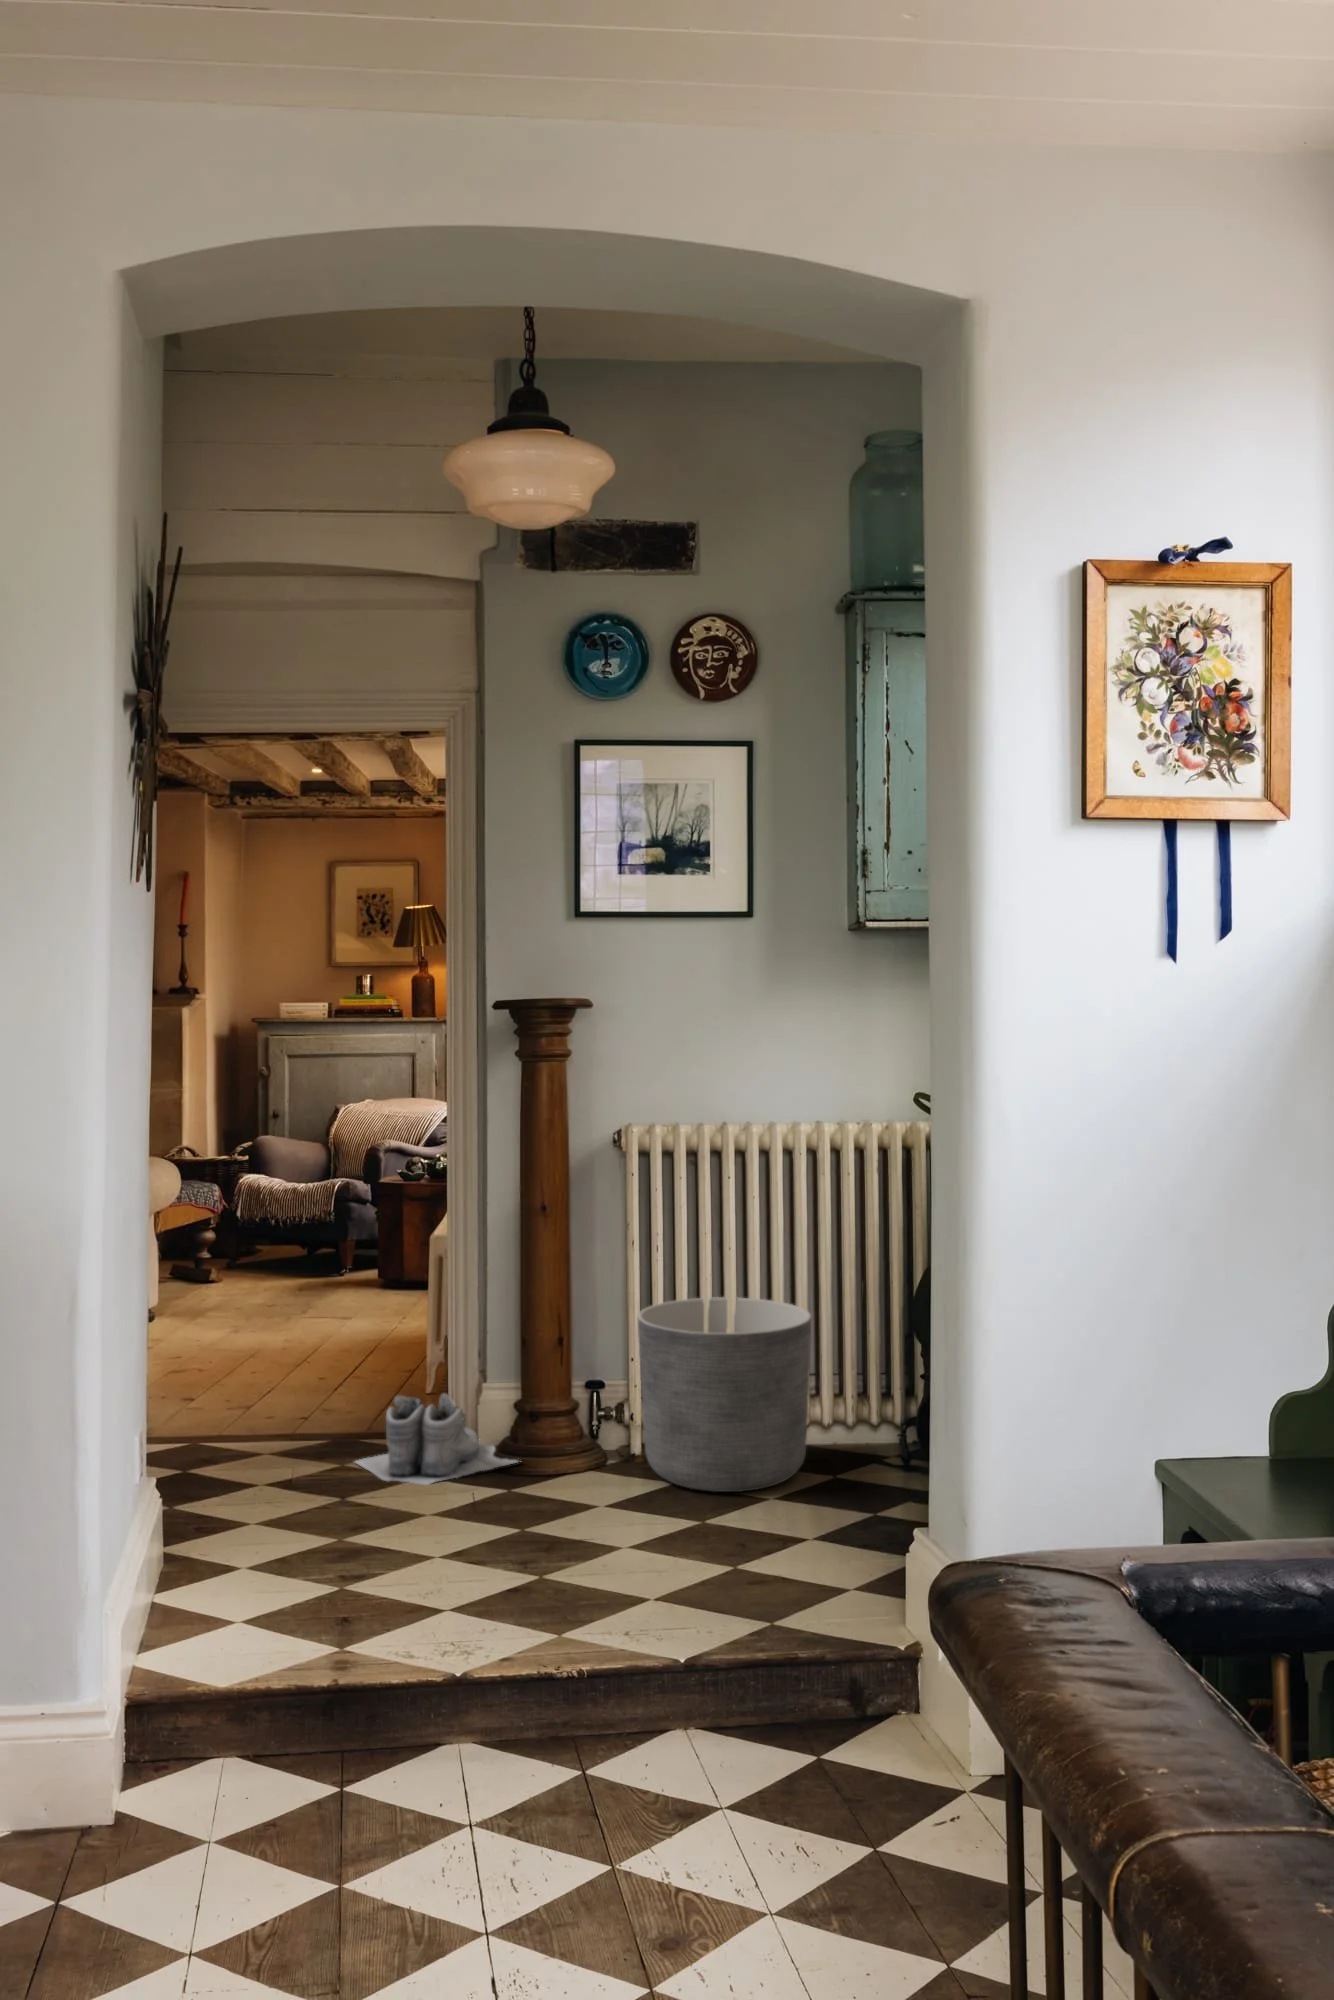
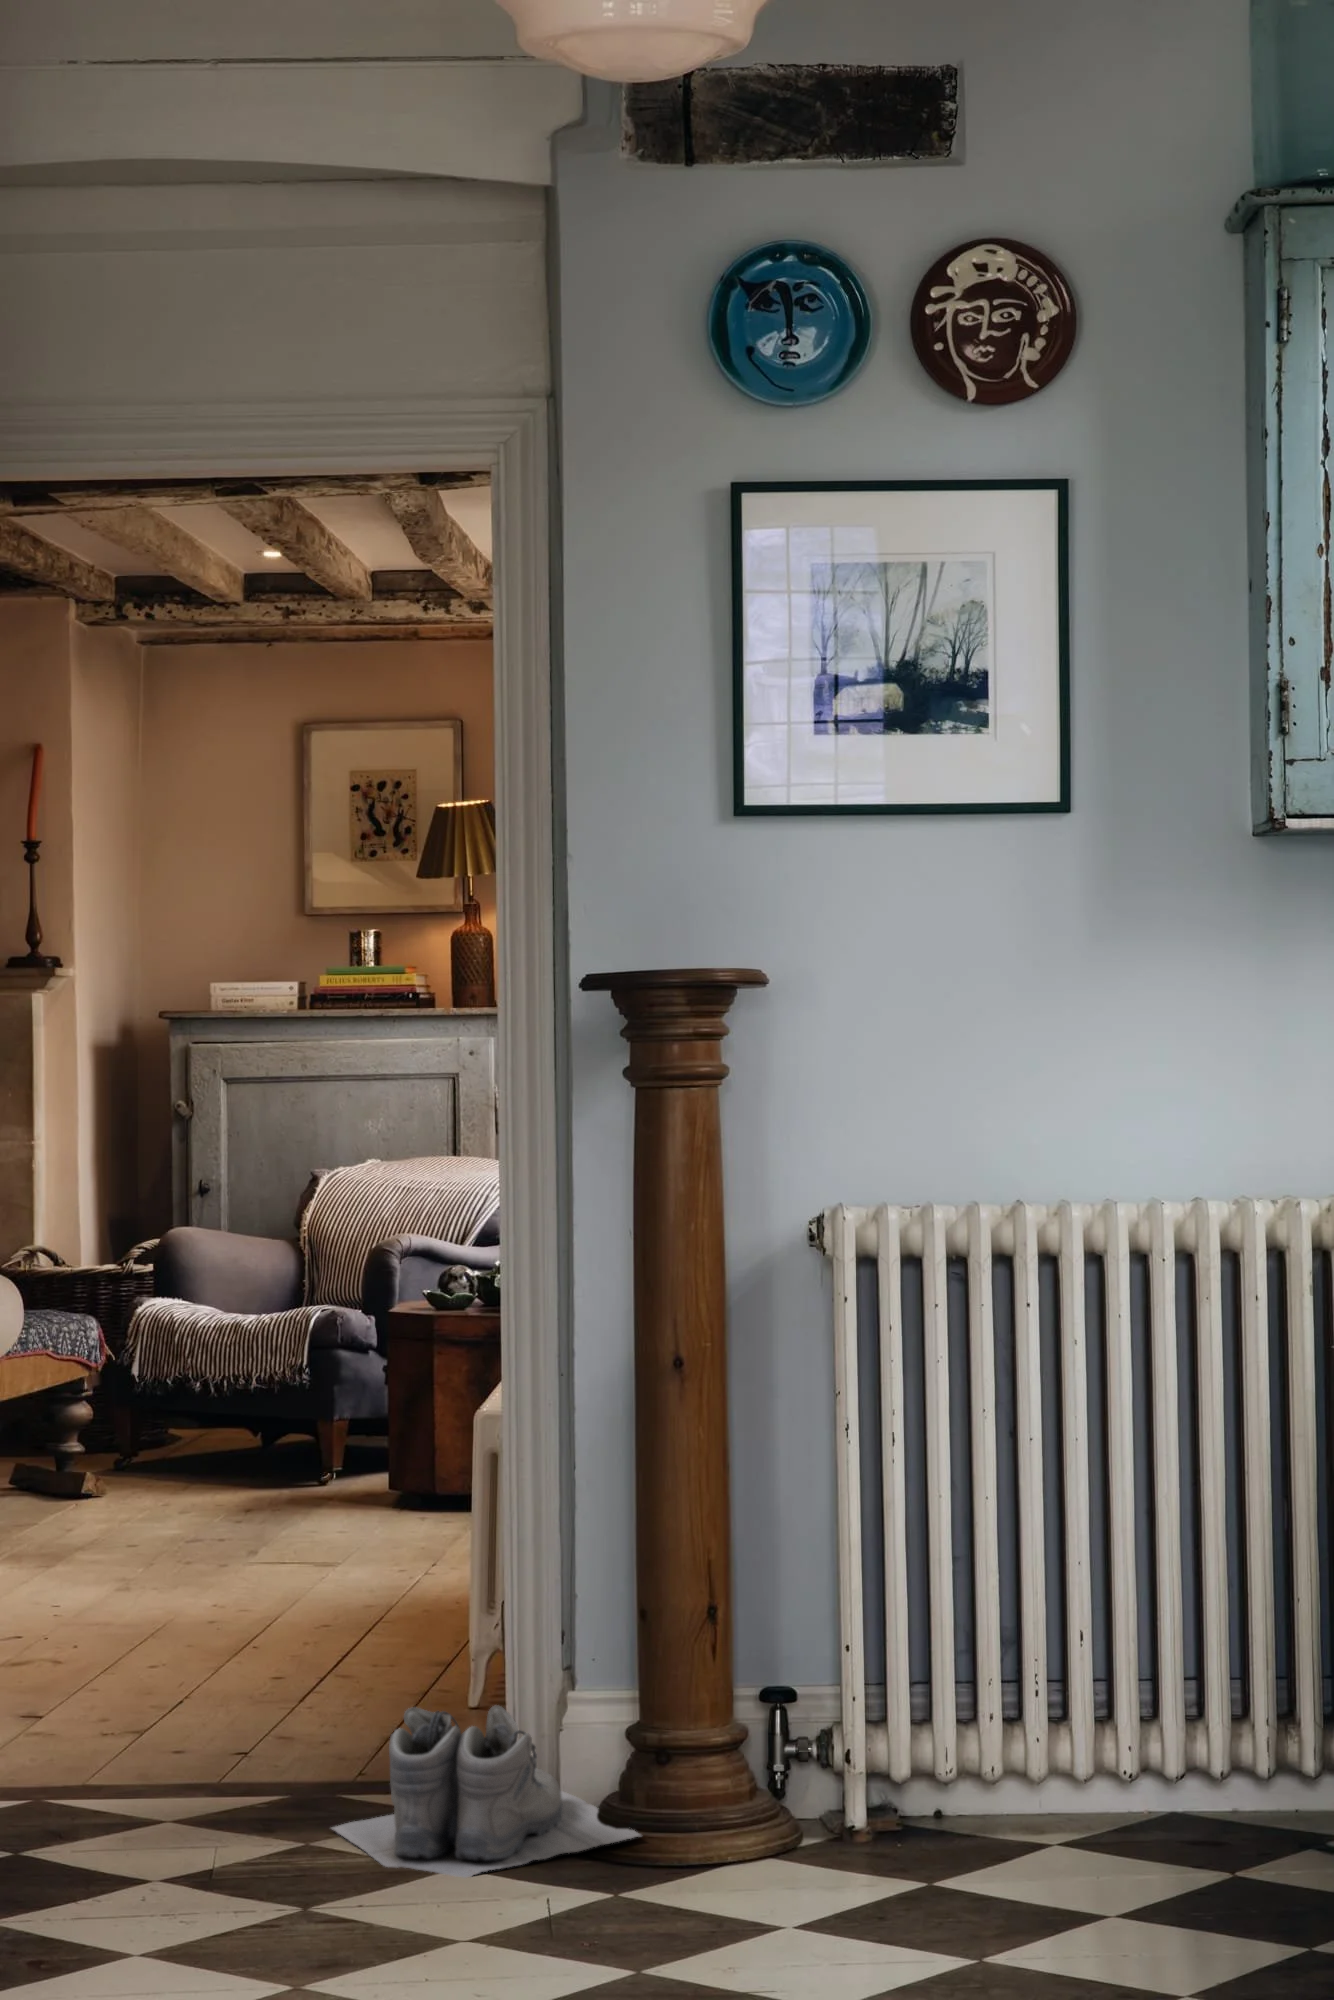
planter: present [638,1297,811,1492] -> none [858,1533,1193,1909]

